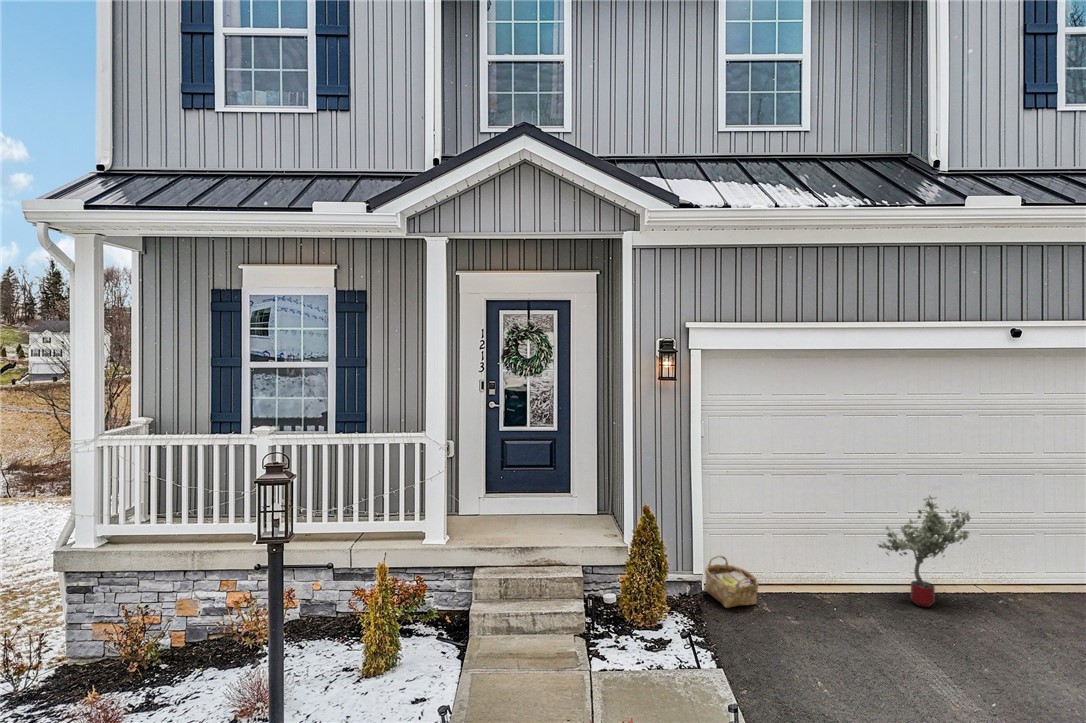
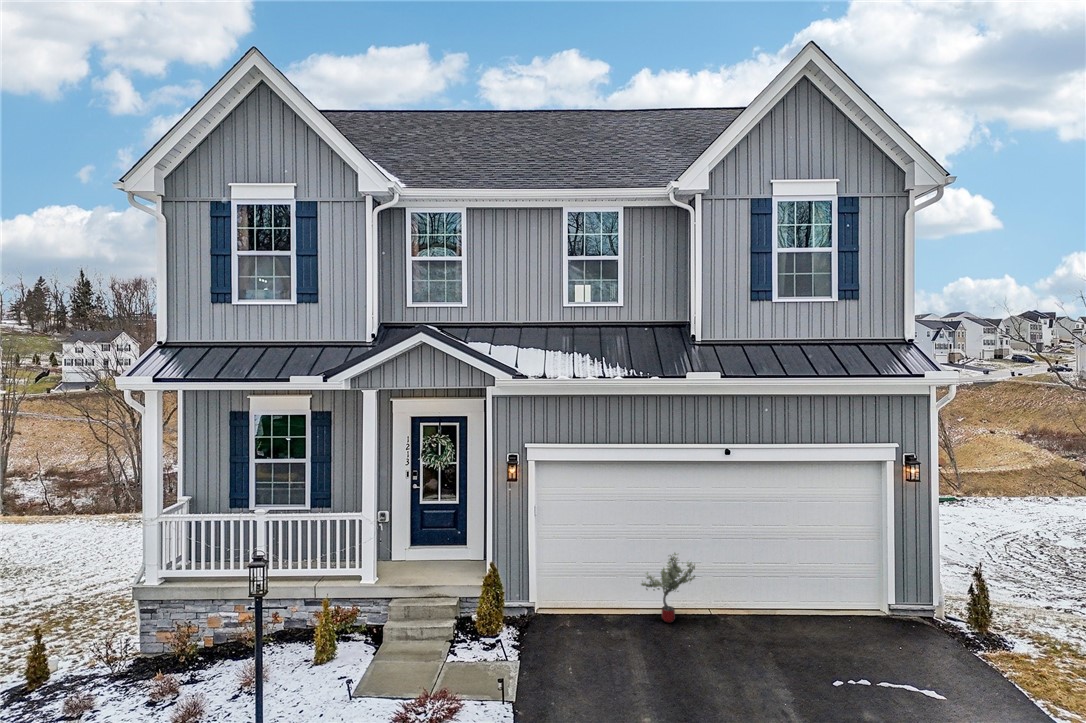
woven basket: present [705,556,758,608] -> none [537,589,566,623]

